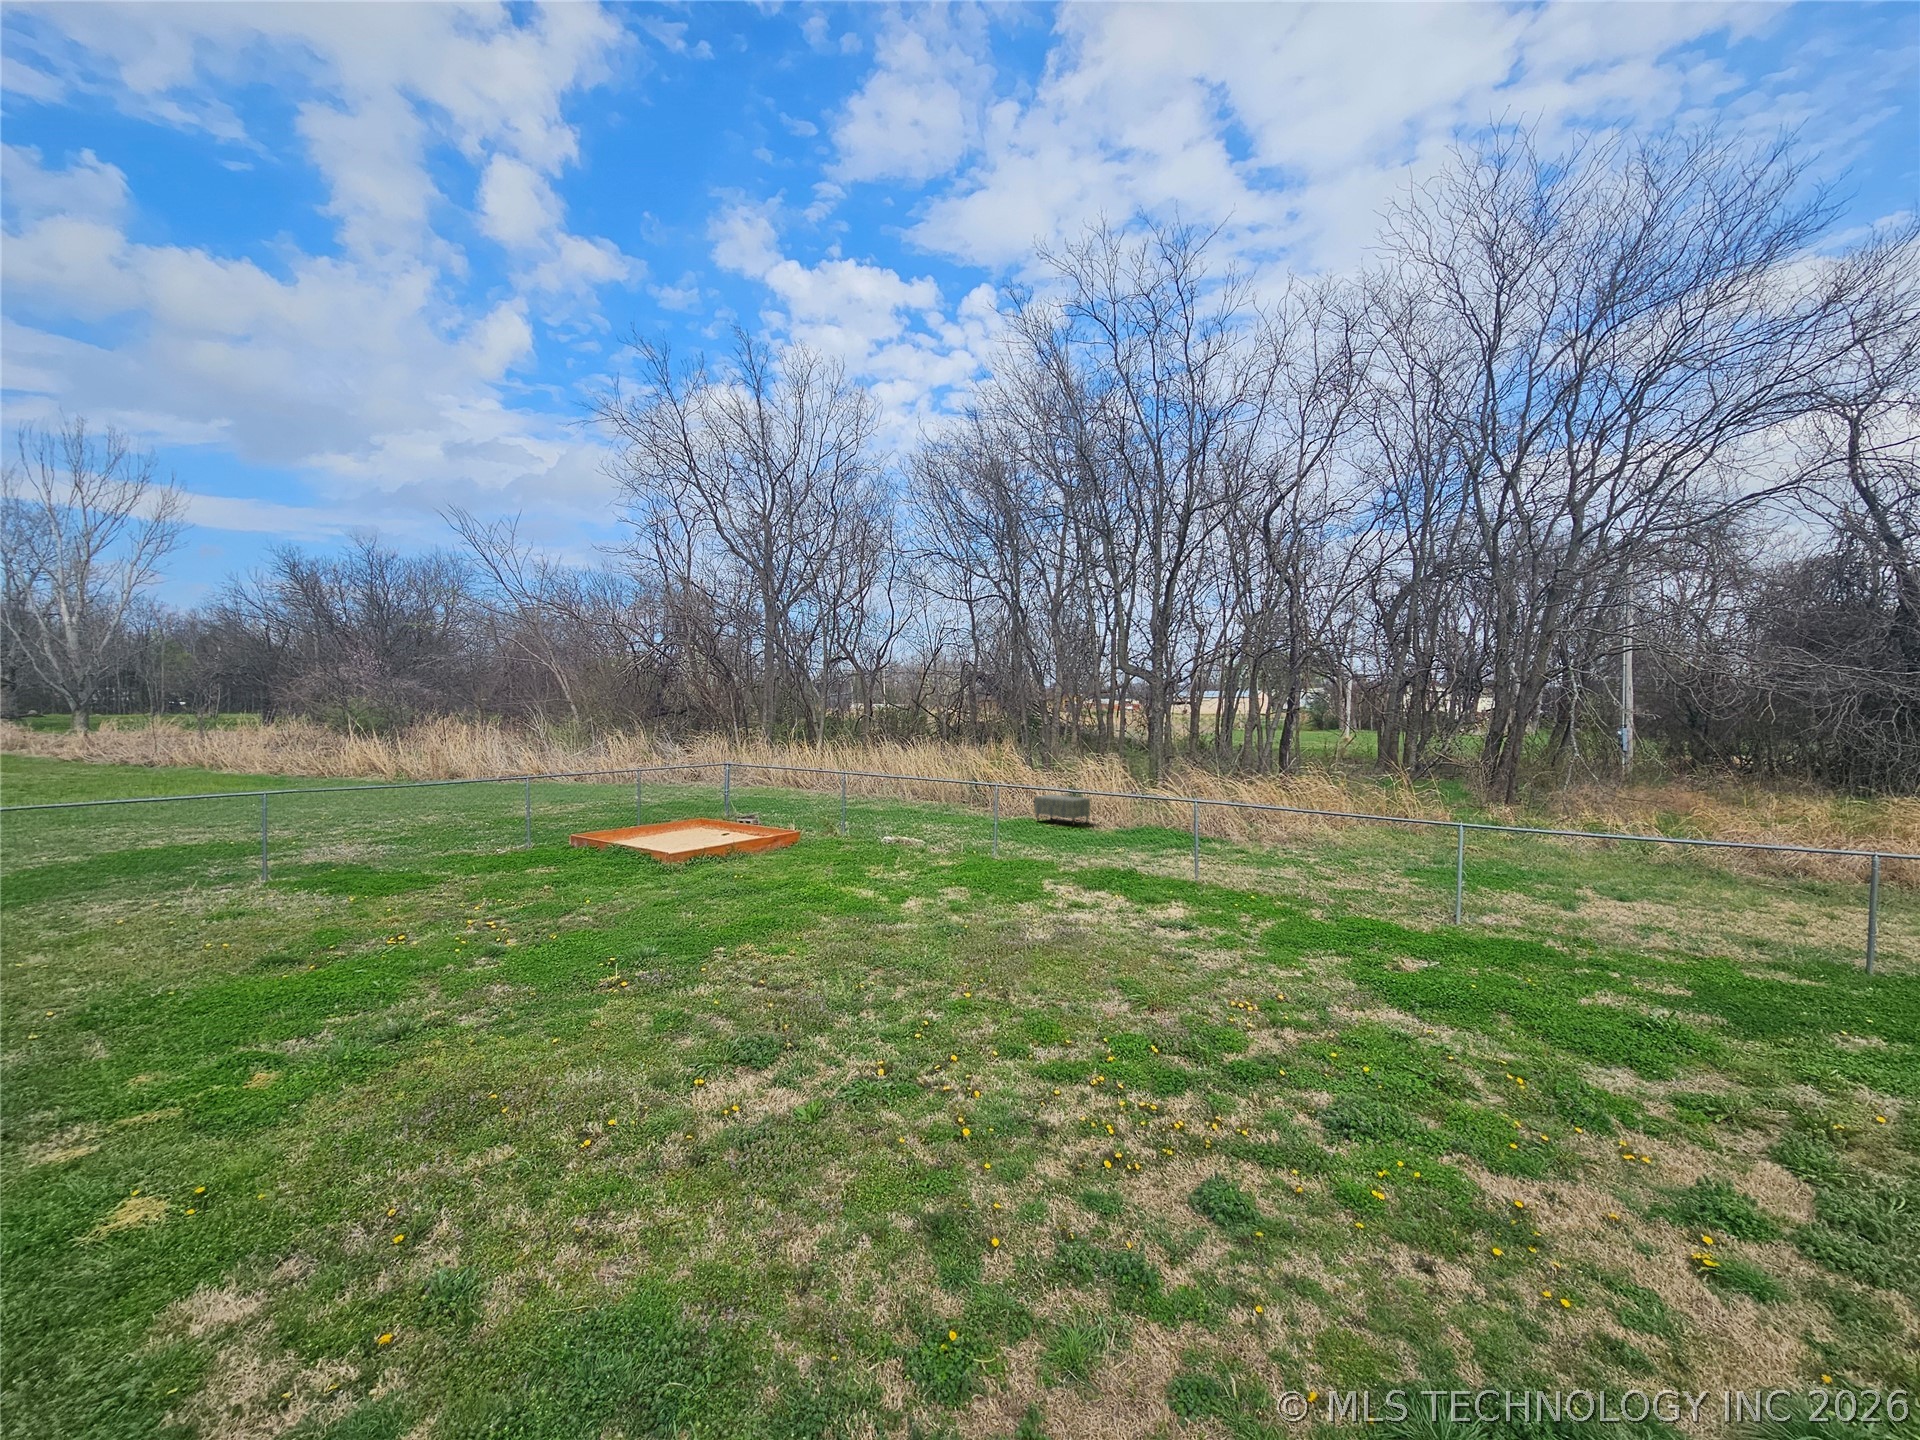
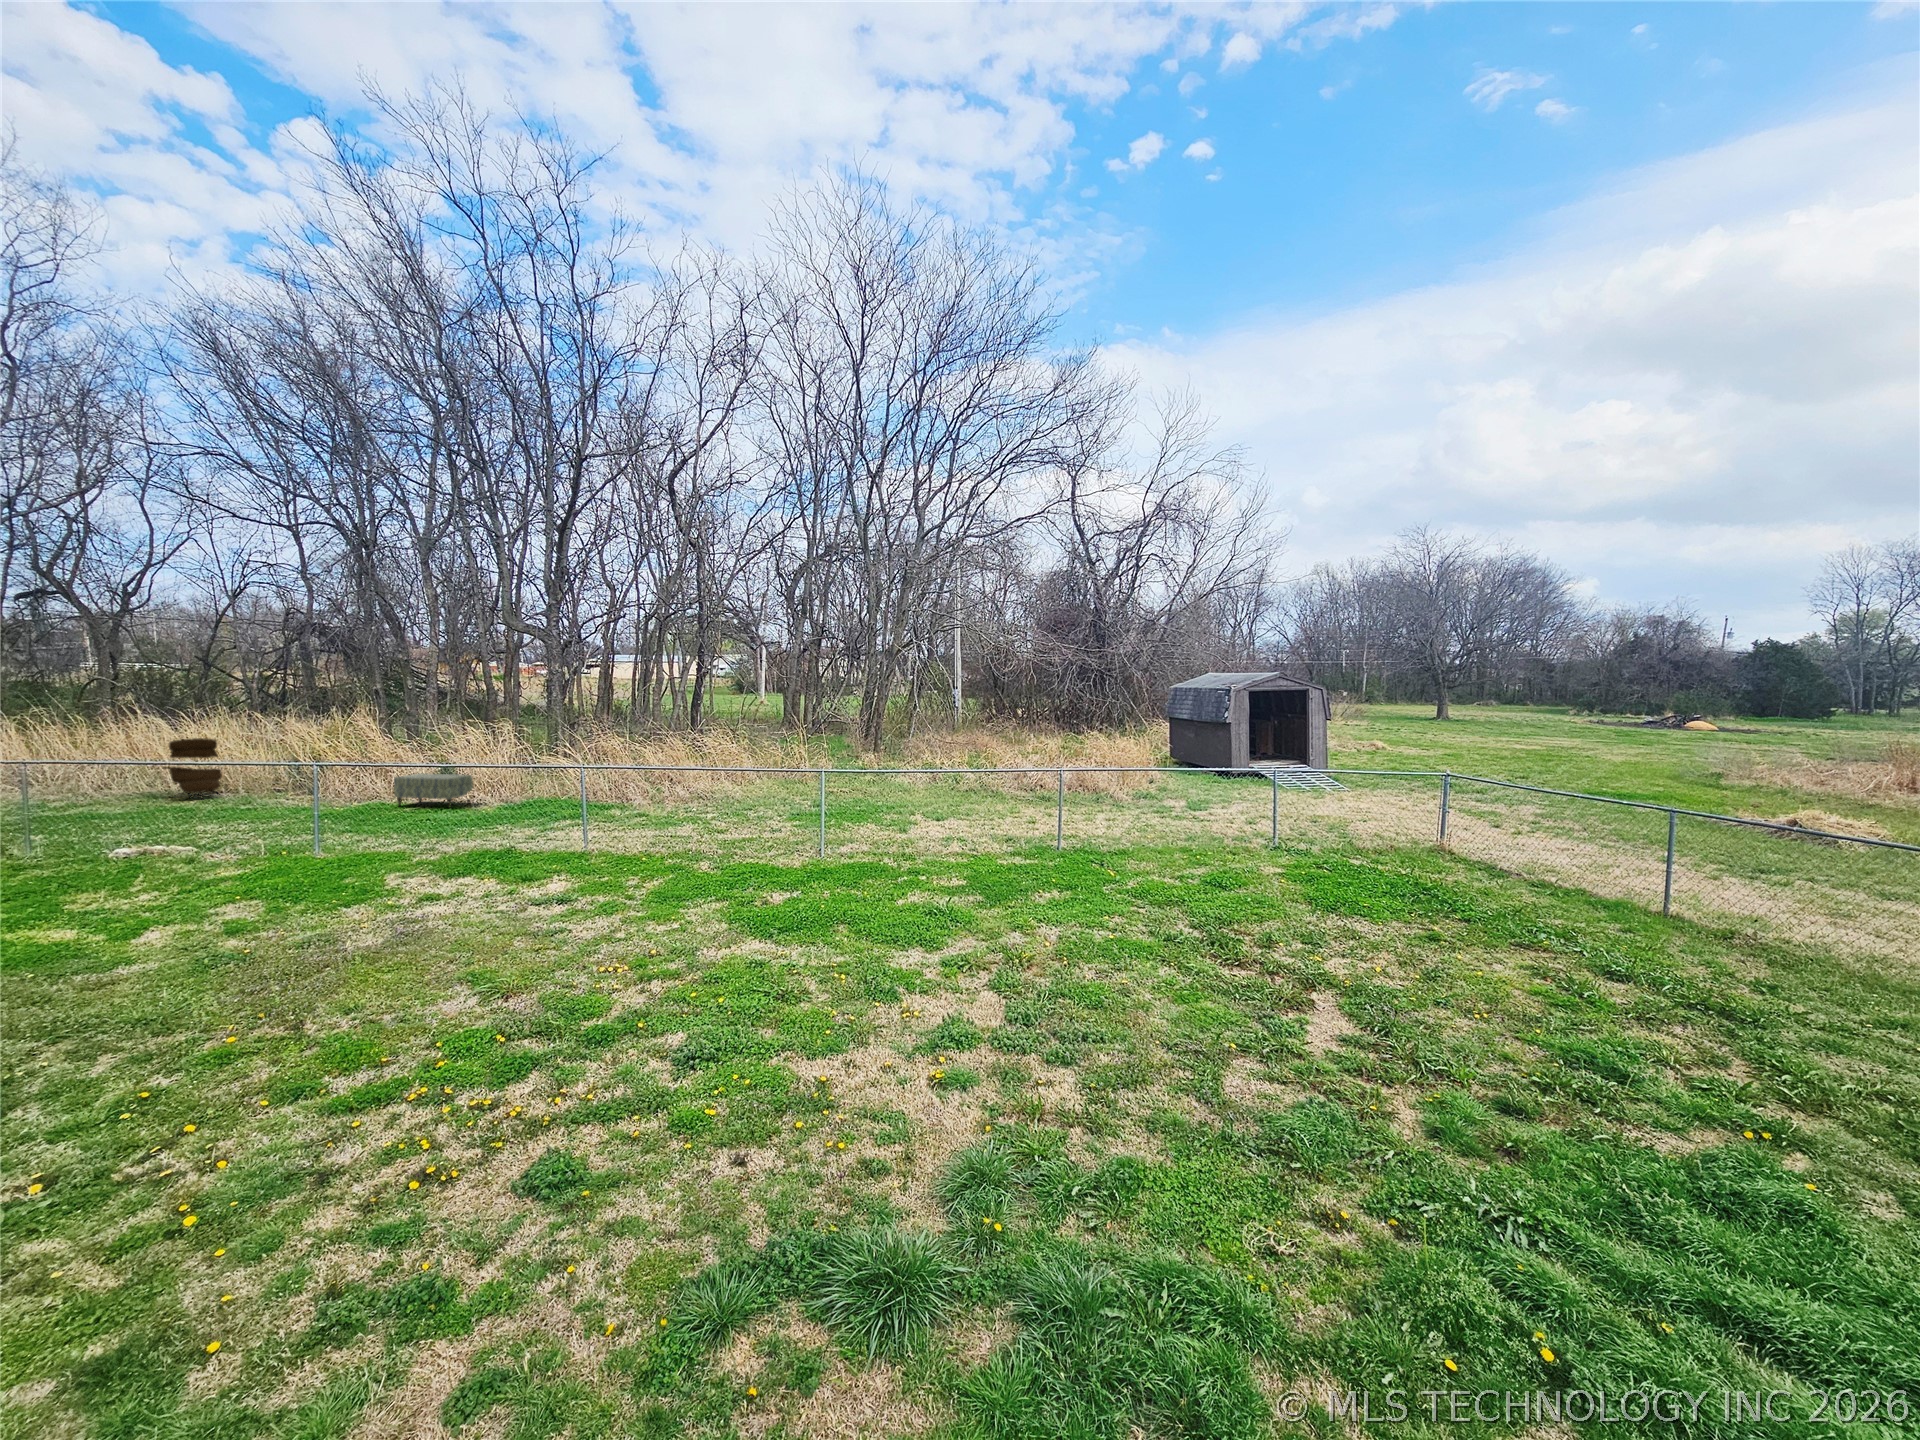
lounge chair: none [899,760,932,806] -> present [163,738,222,799]

